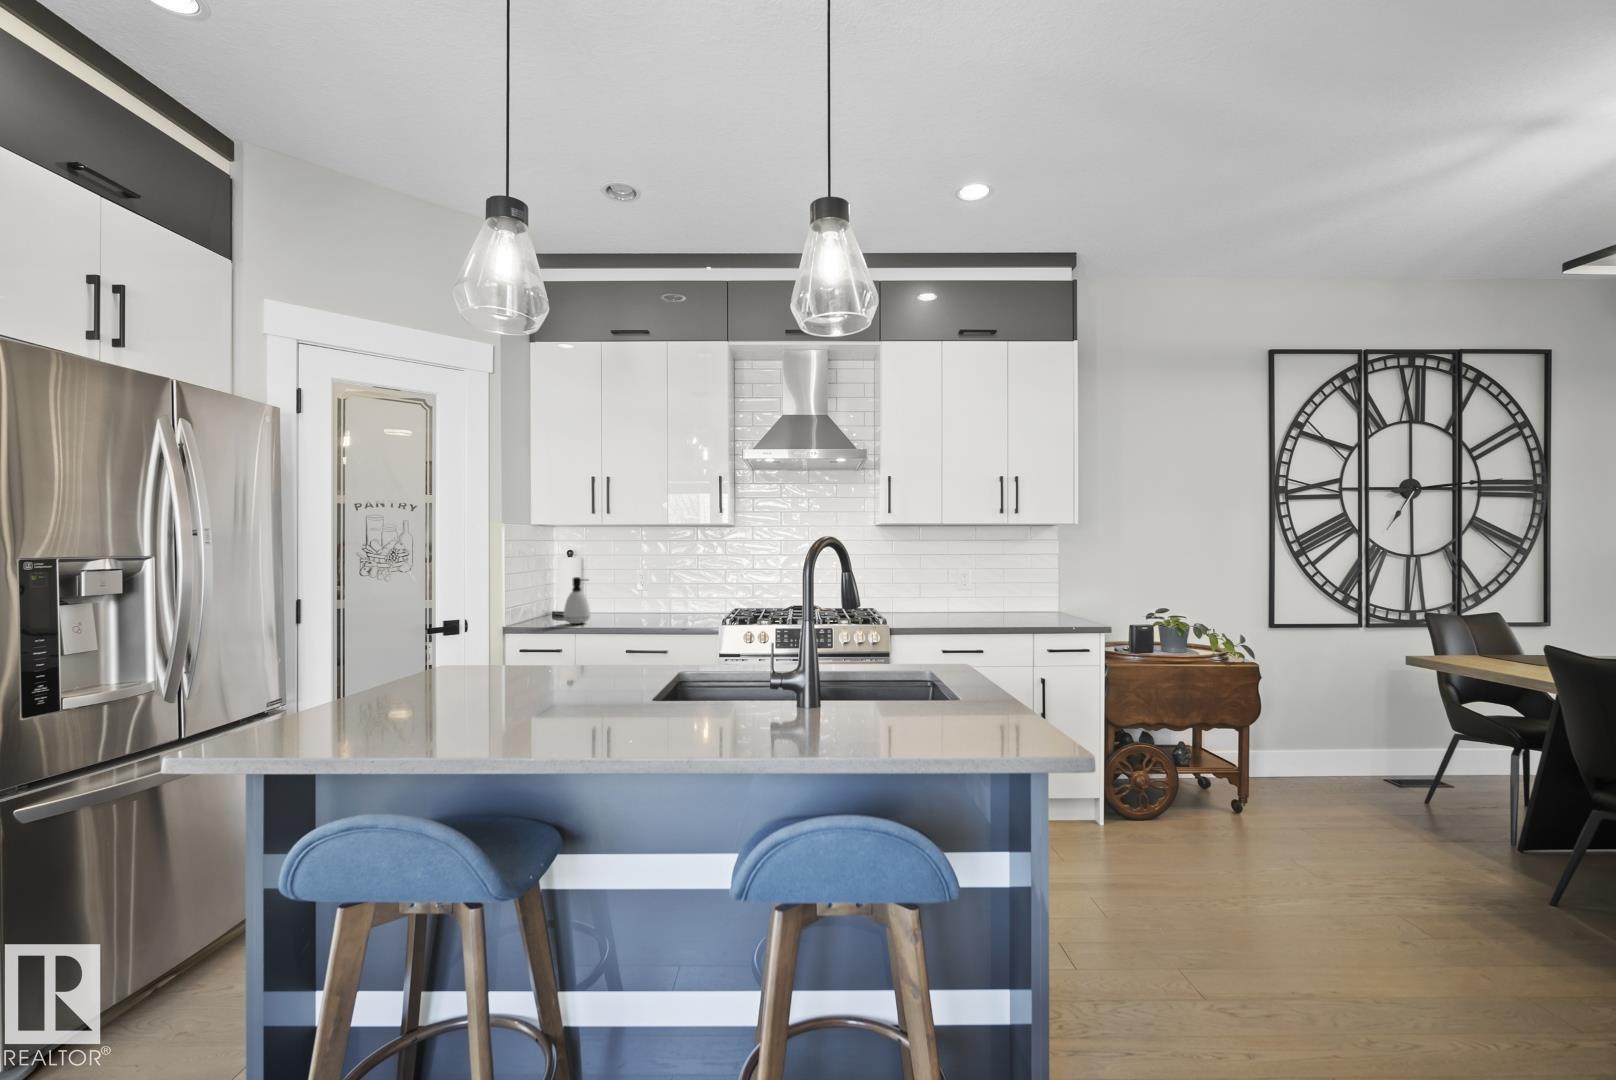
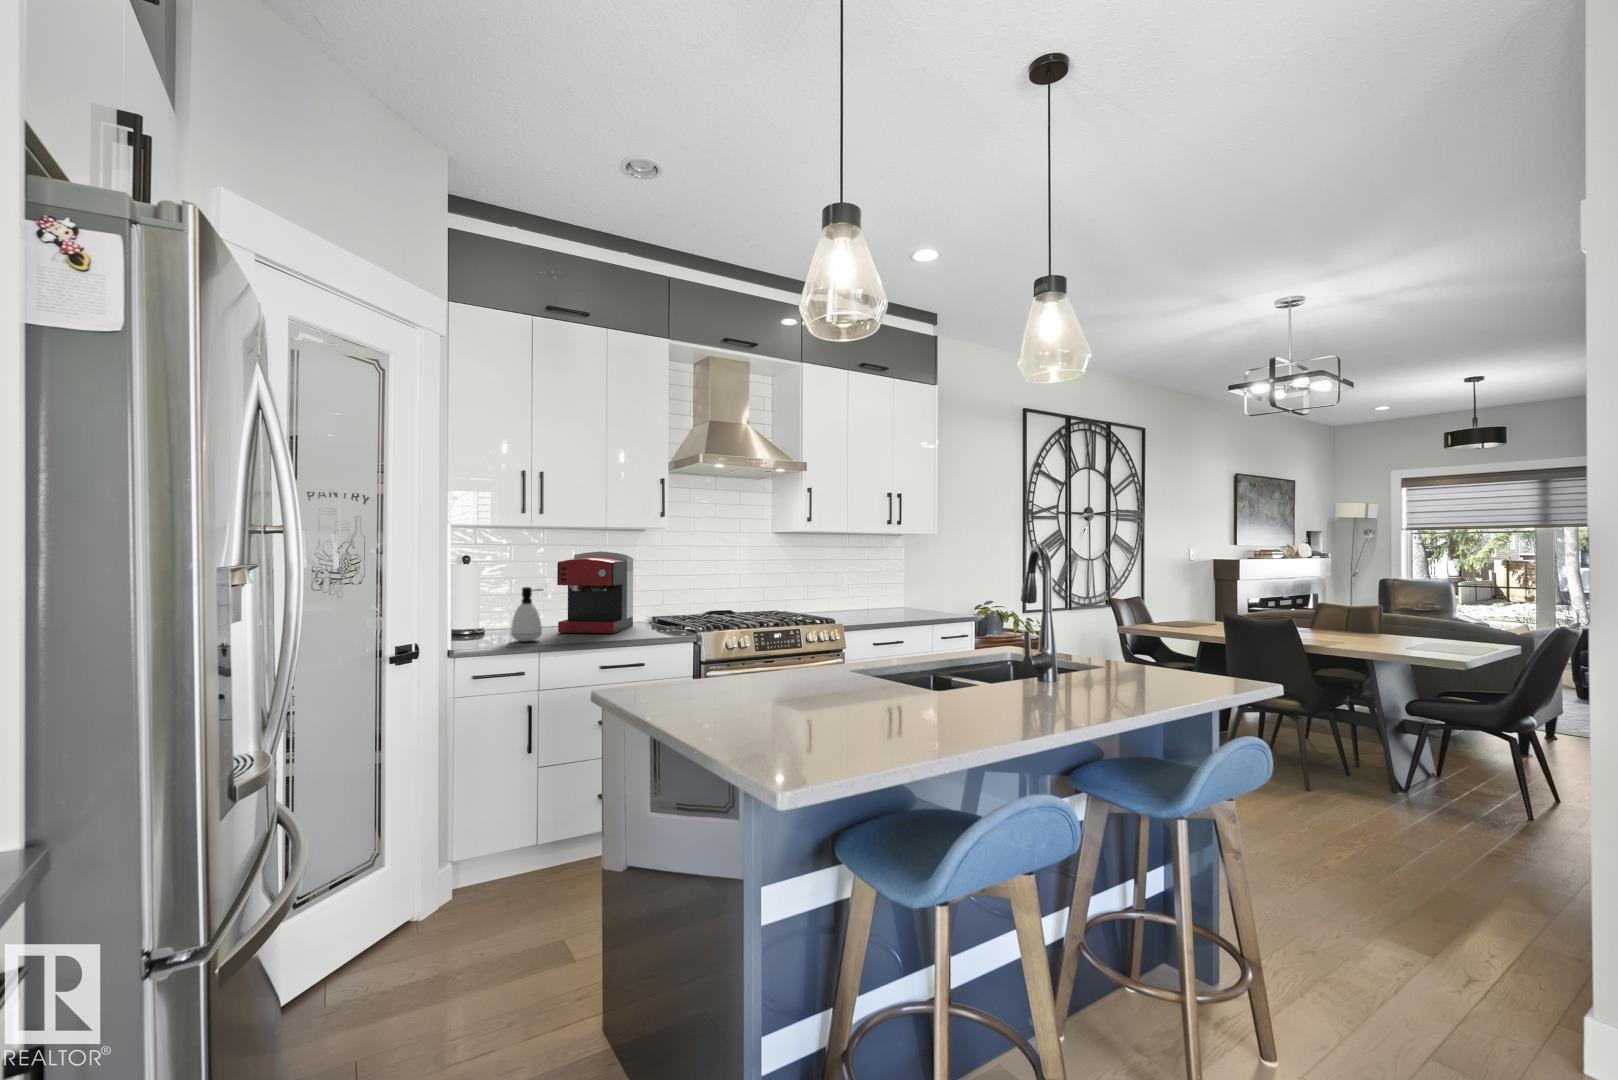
coffee maker: none [619,546,695,621] -> present [557,551,633,633]

